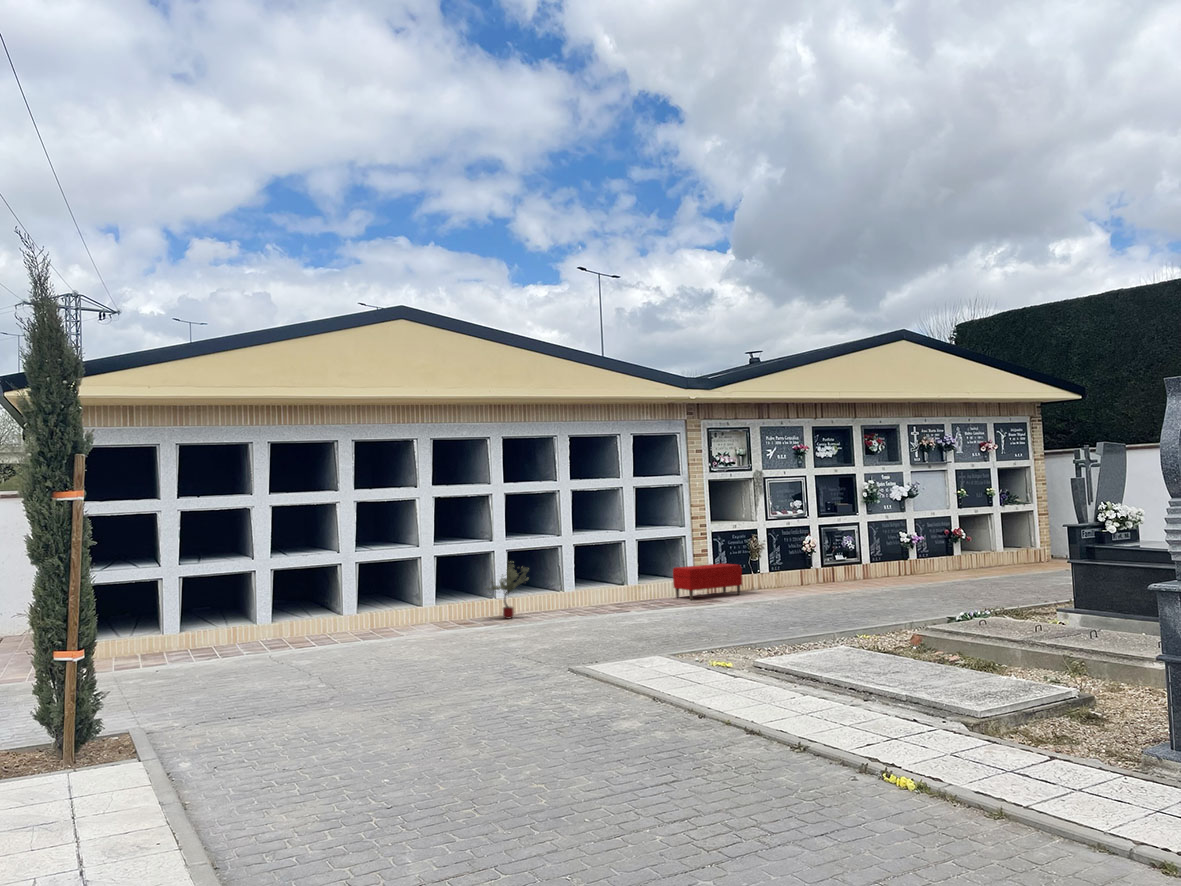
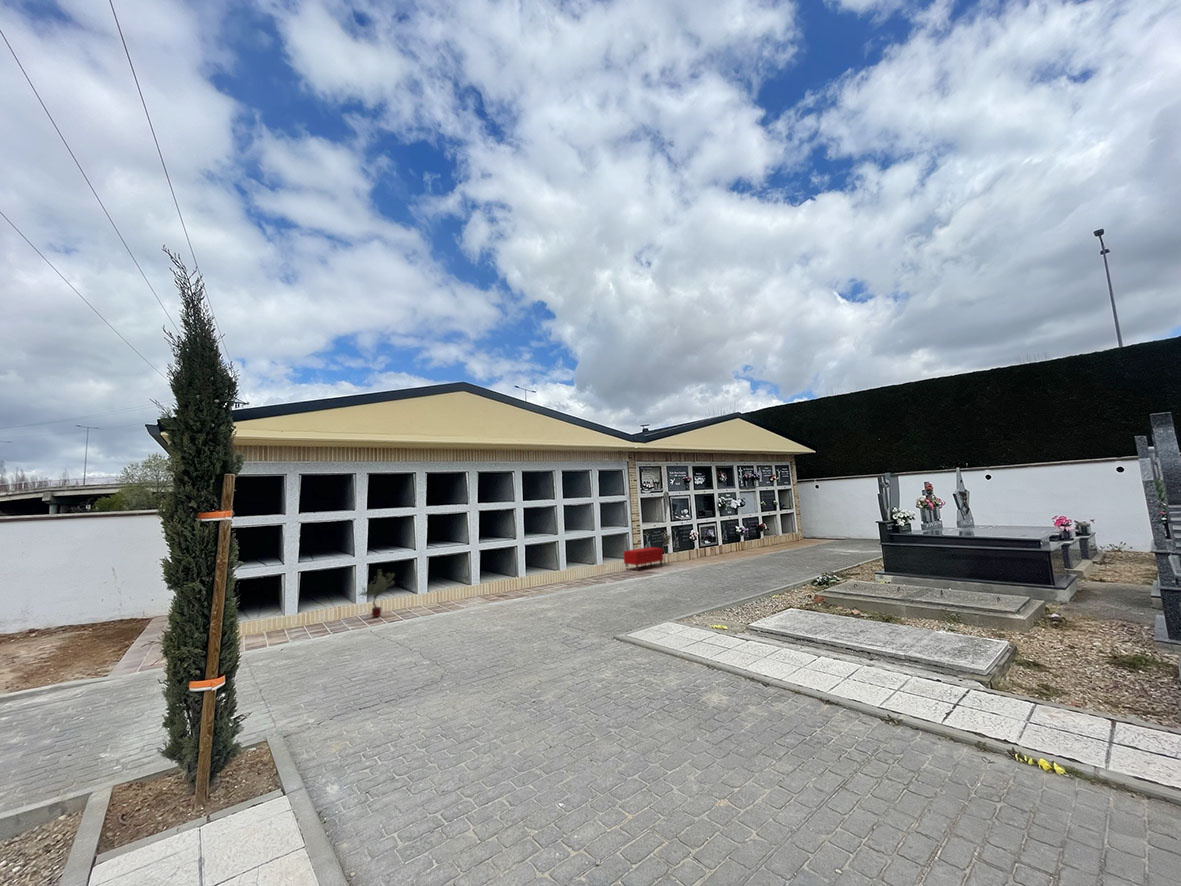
potted tree: present [487,561,529,618] -> present [359,570,394,618]

